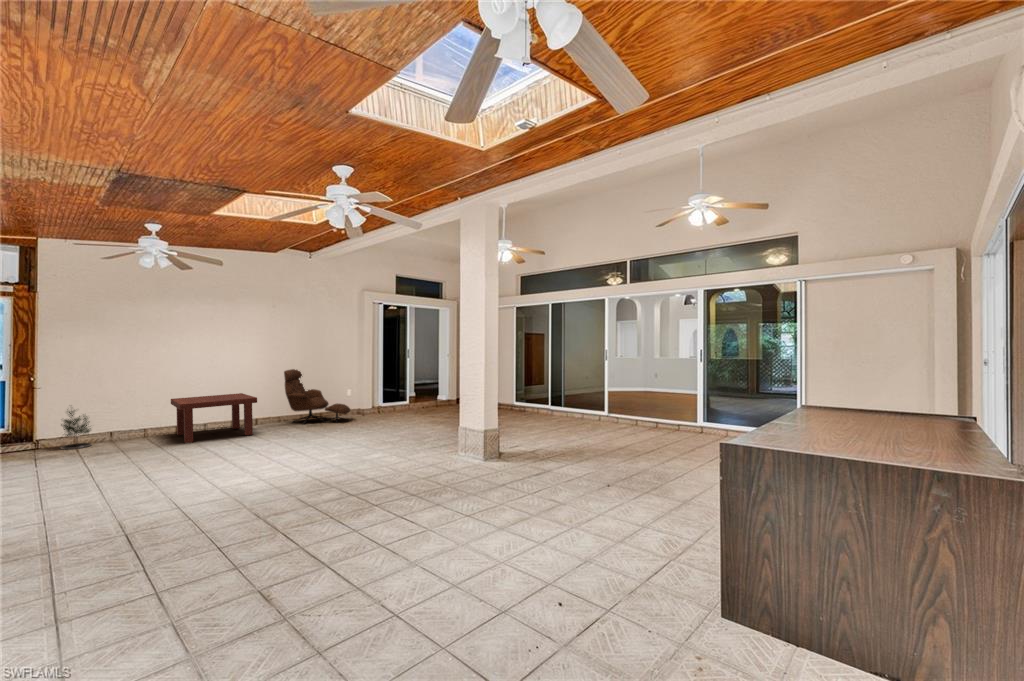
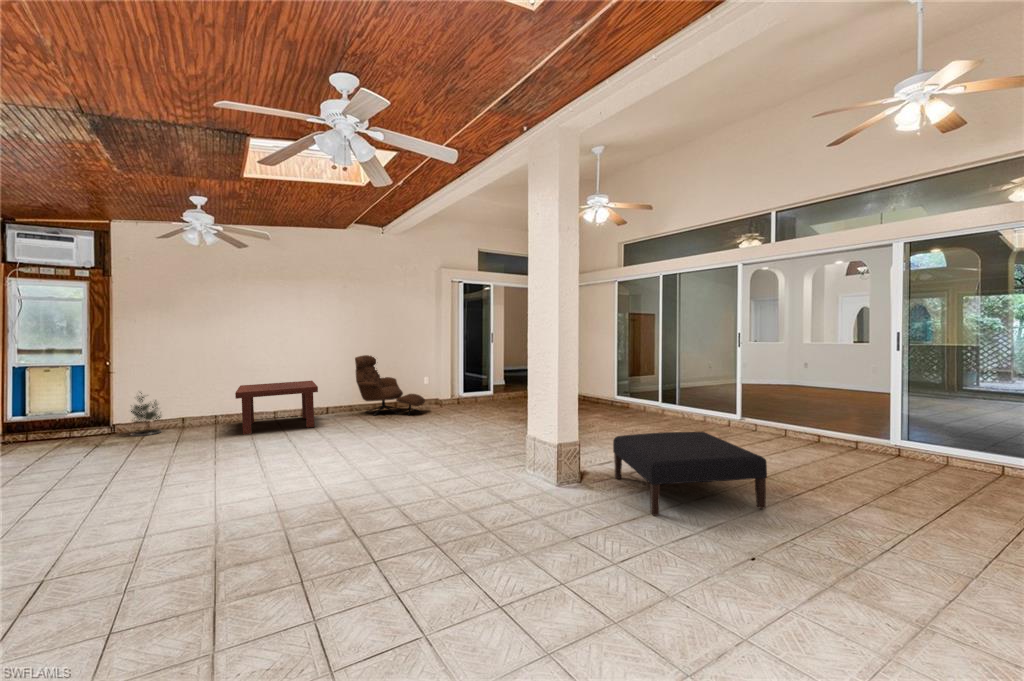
ottoman: none [521,419,617,471] -> present [613,432,767,516]

